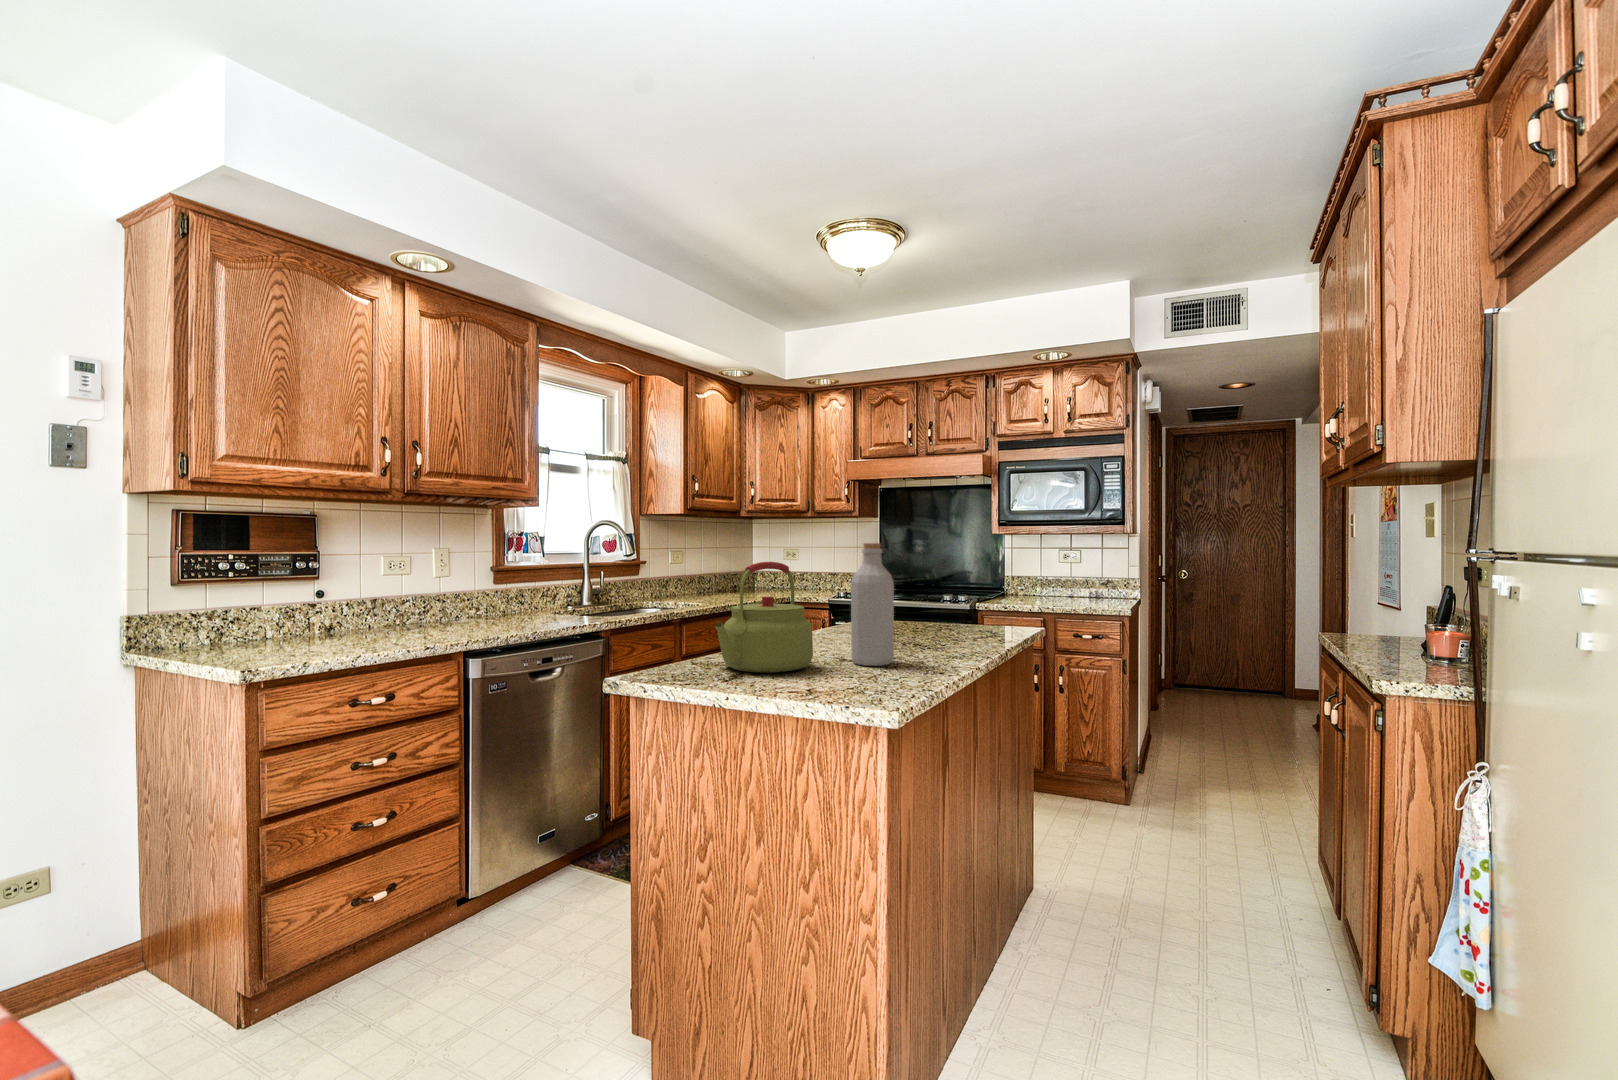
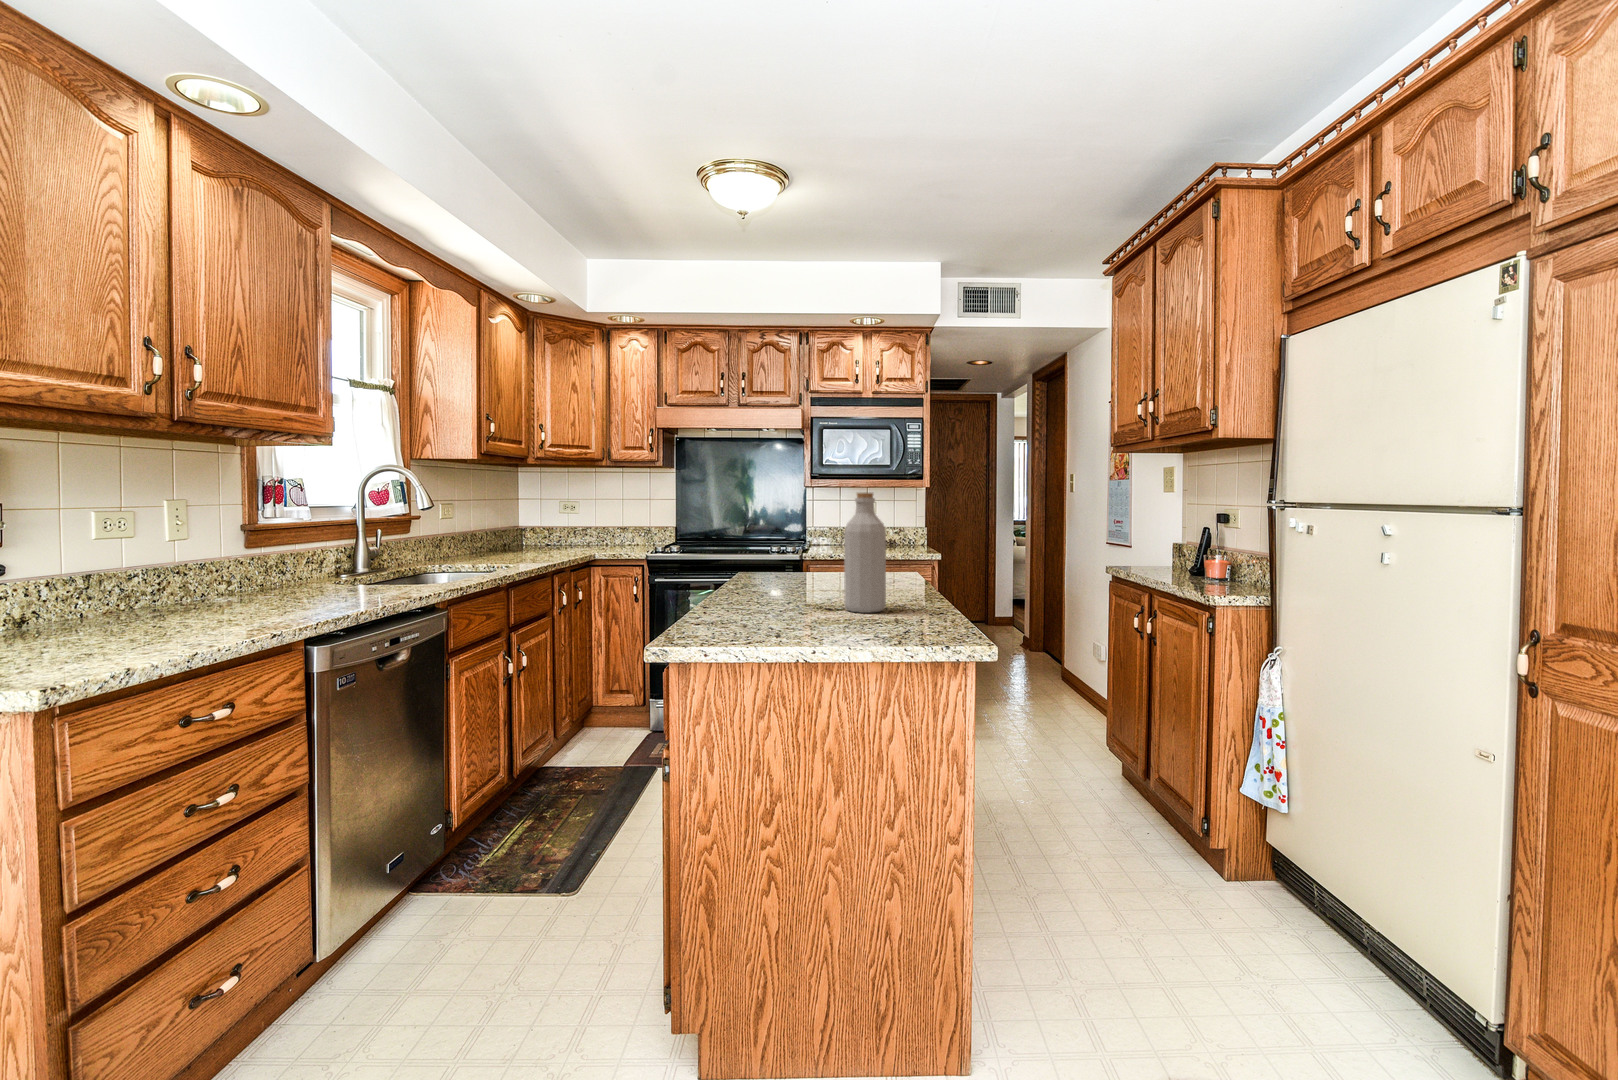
kettle: present [715,562,813,673] -> none [742,511,836,625]

